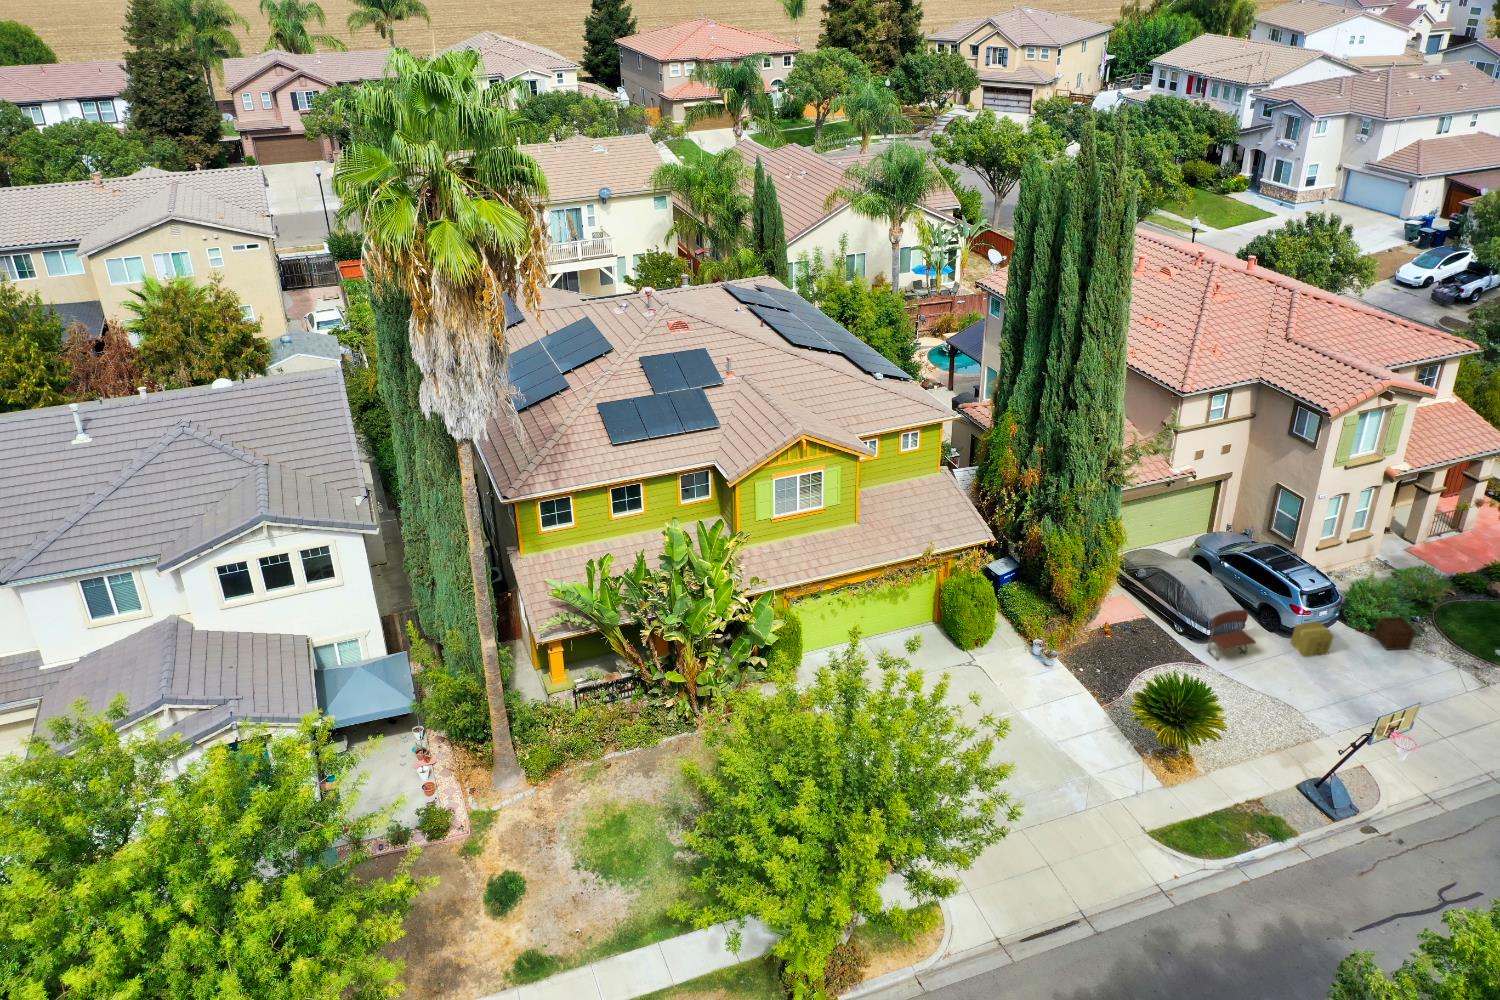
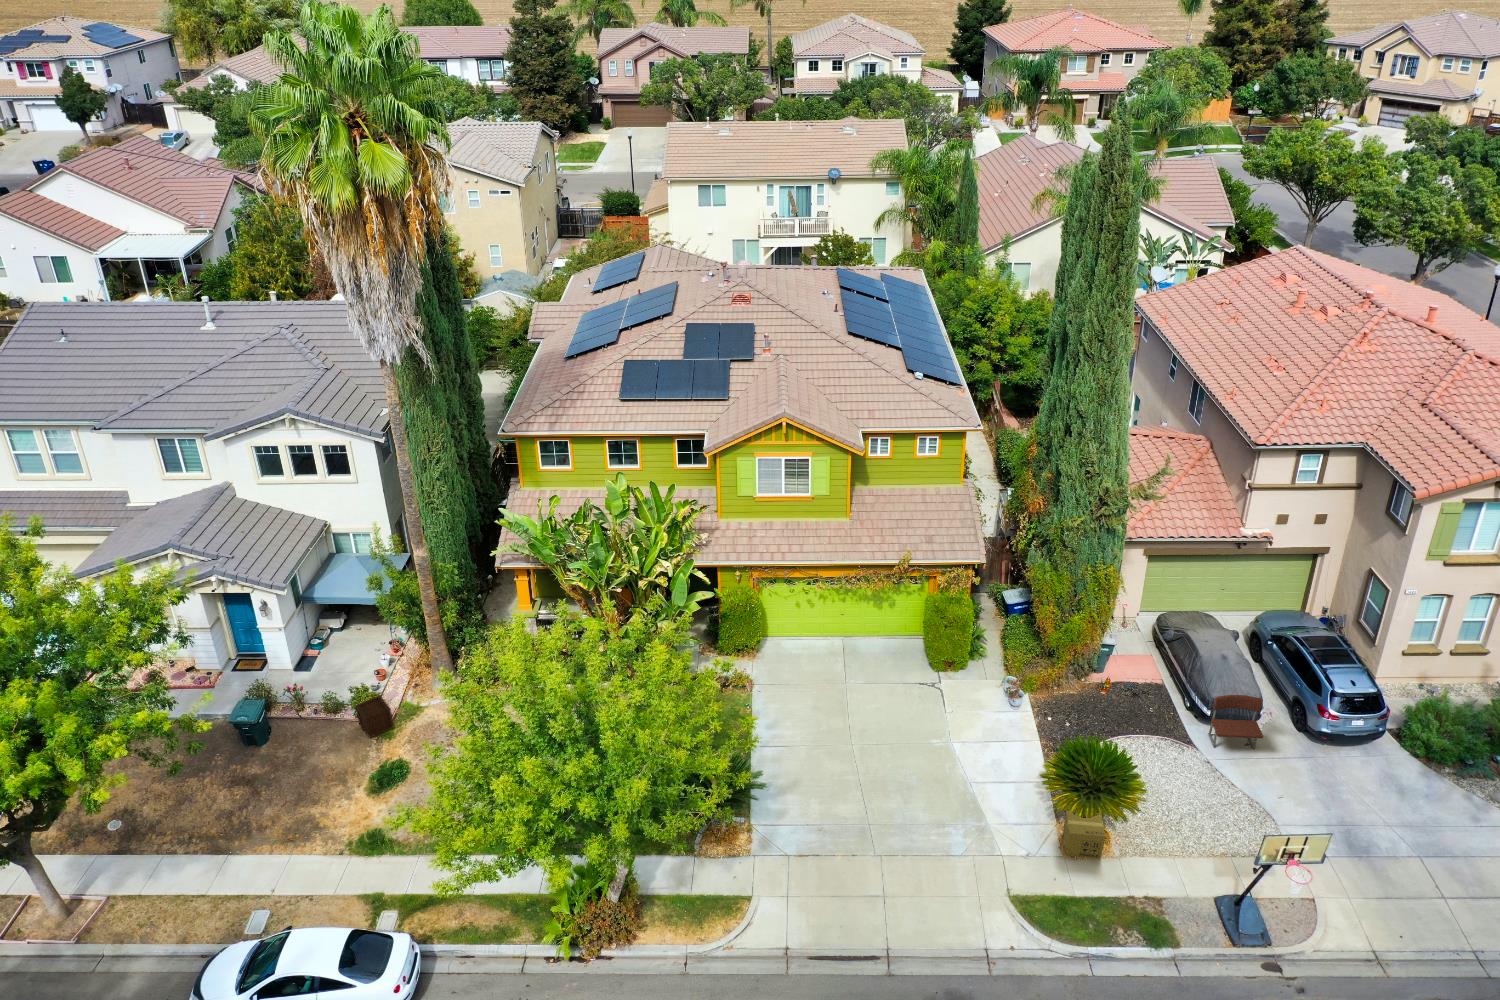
wooden crate: present [1374,617,1415,650] -> present [355,696,394,738]
cardboard box: present [1291,622,1334,657] -> present [1063,811,1105,858]

